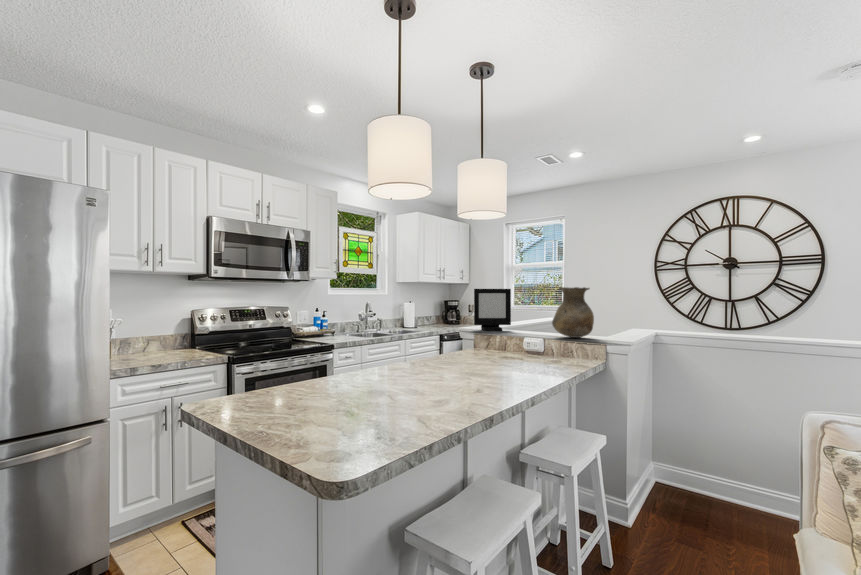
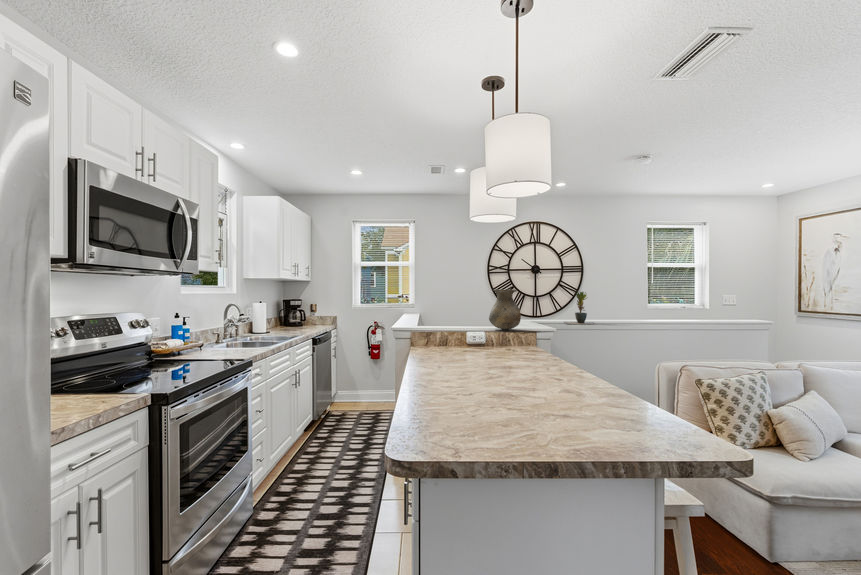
picture frame: present [474,289,511,331] -> none [405,290,434,329]
potted plant: none [709,291,772,342] -> present [565,292,596,325]

